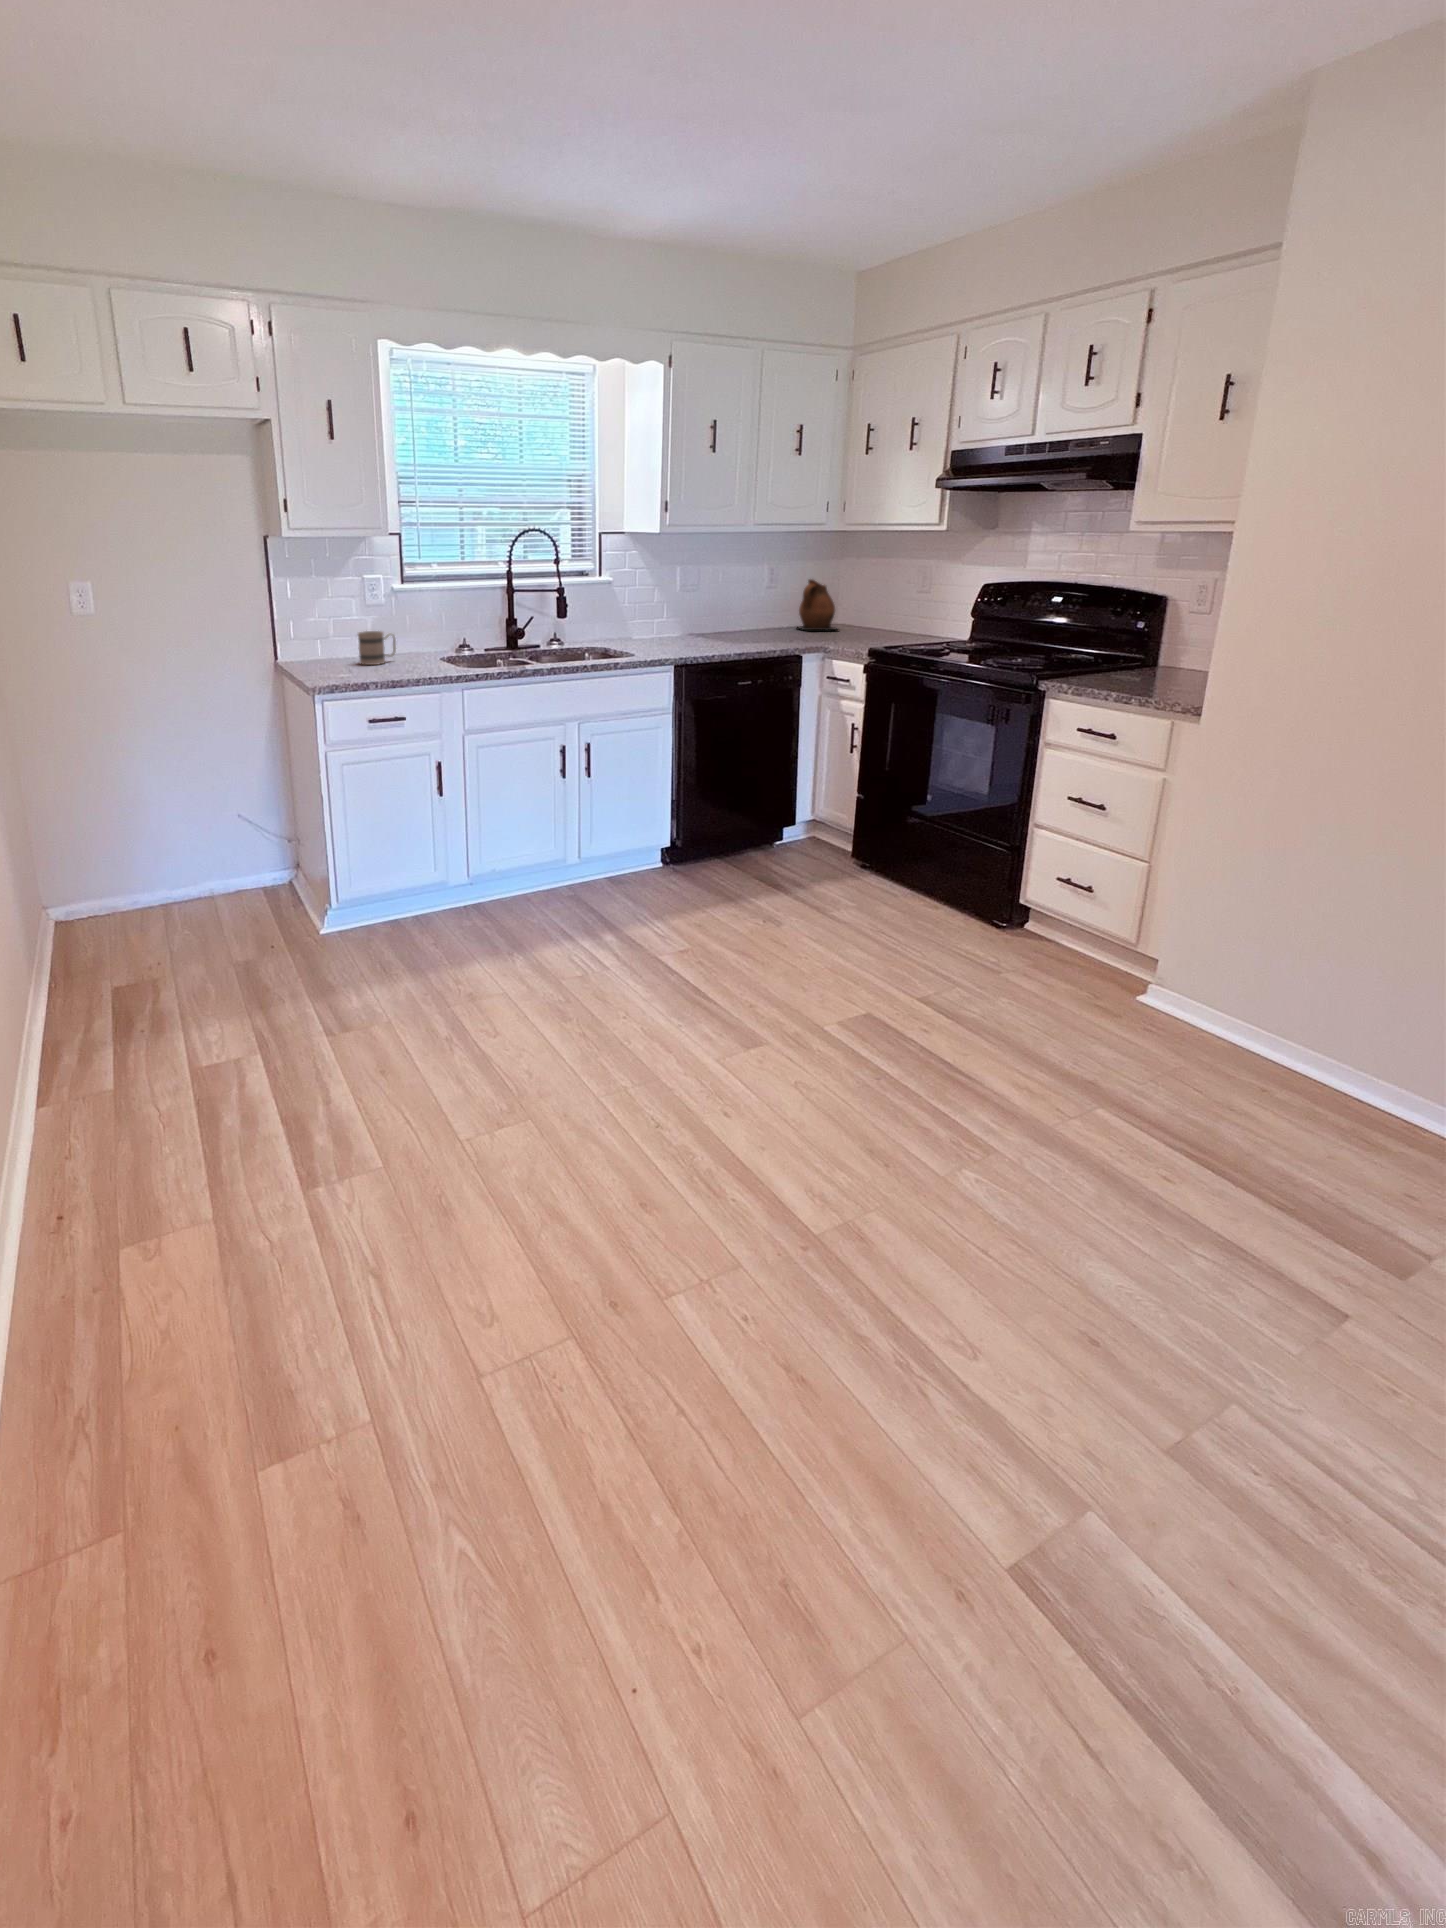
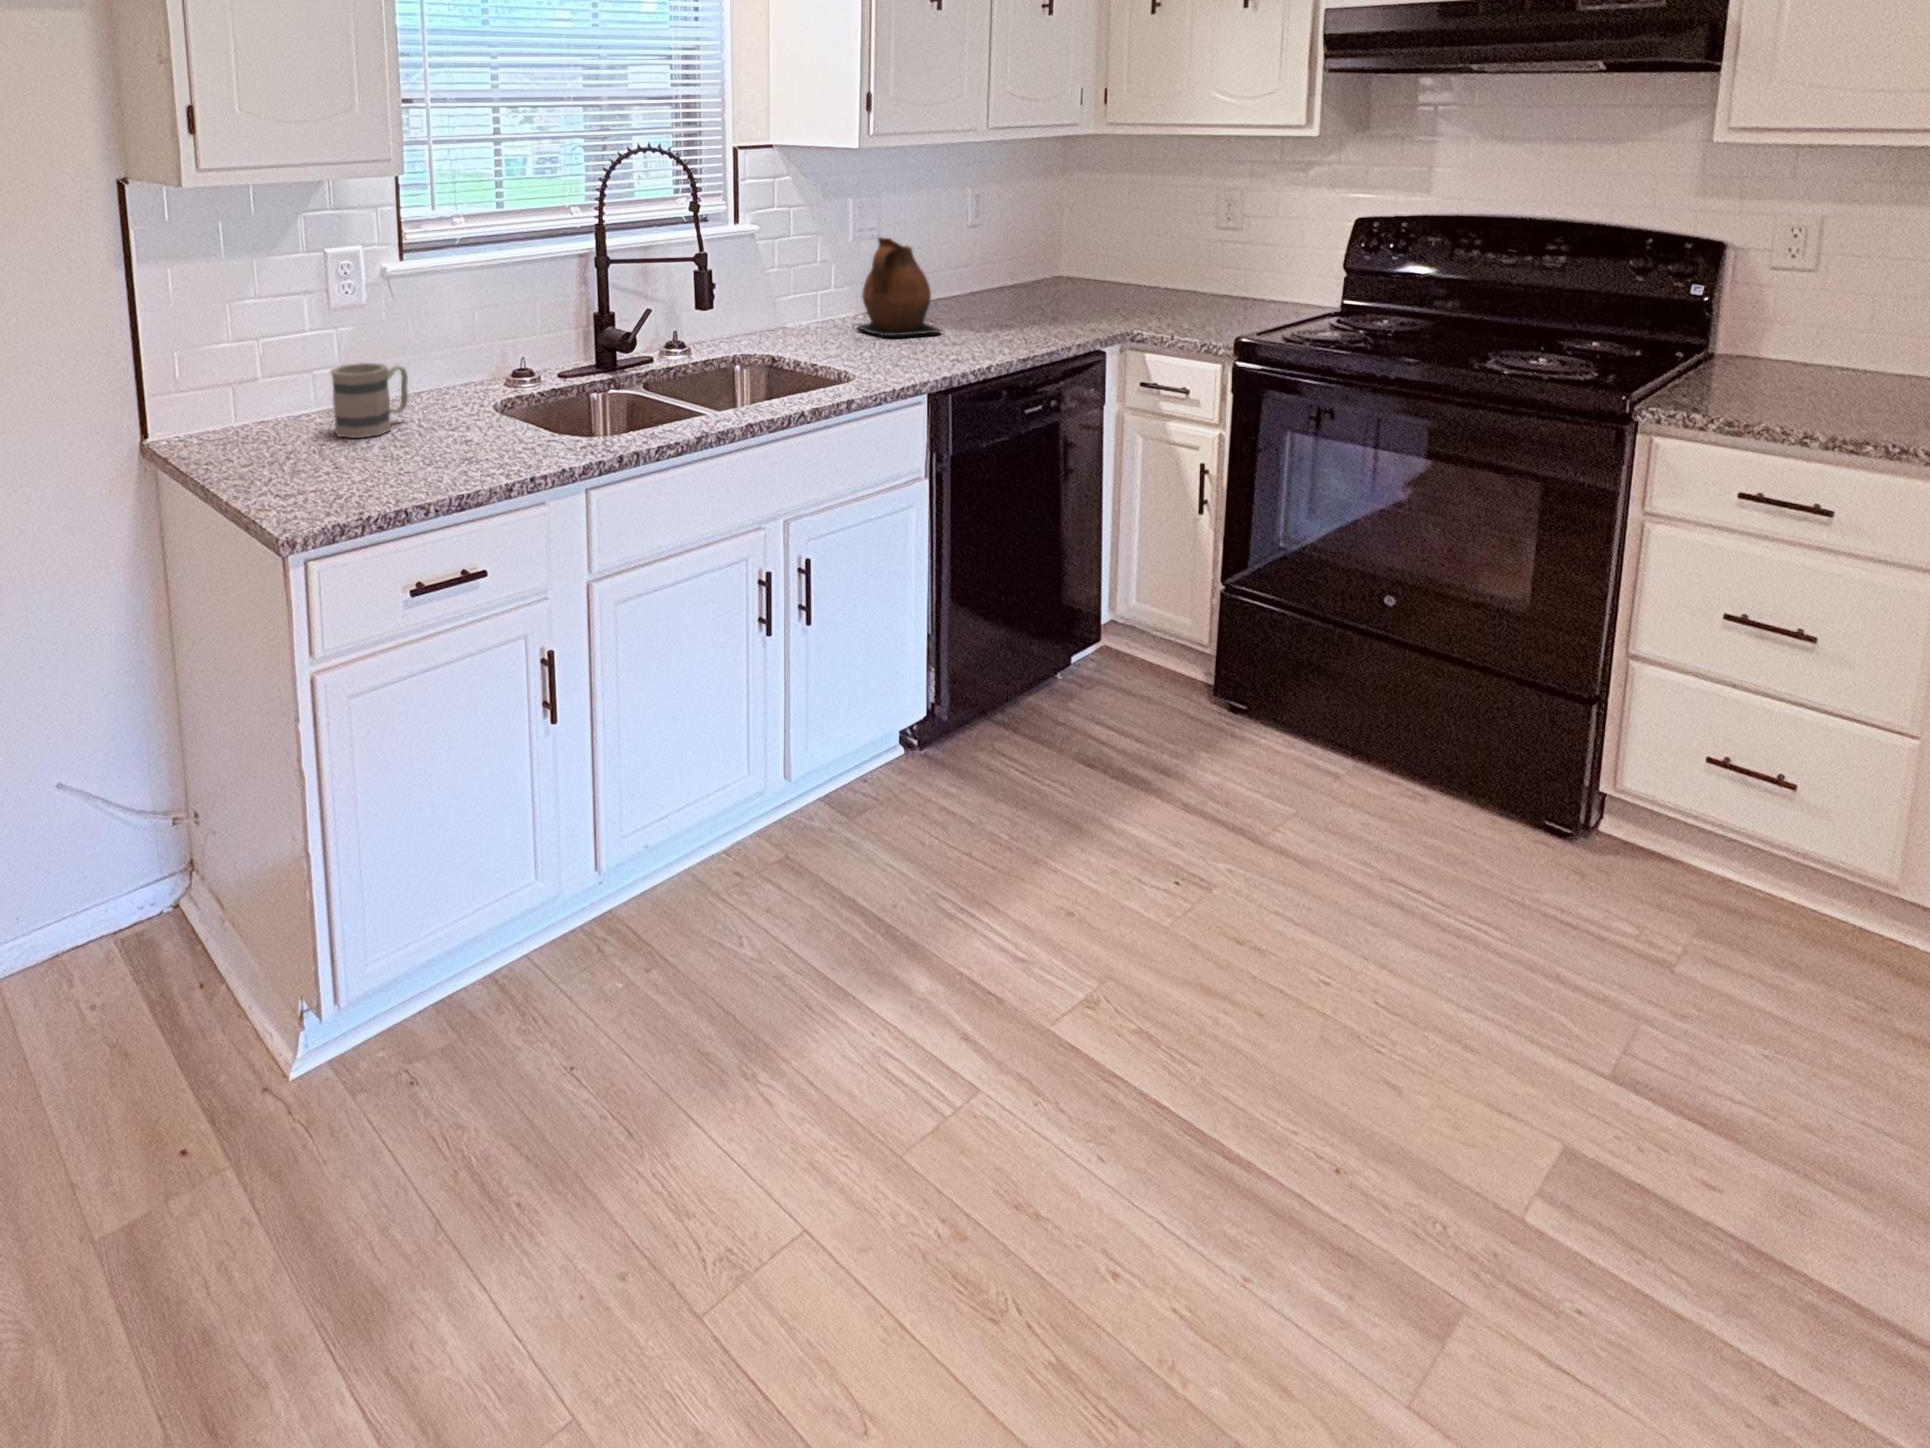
ceramic pitcher: present [797,579,837,630] -> present [859,237,941,336]

